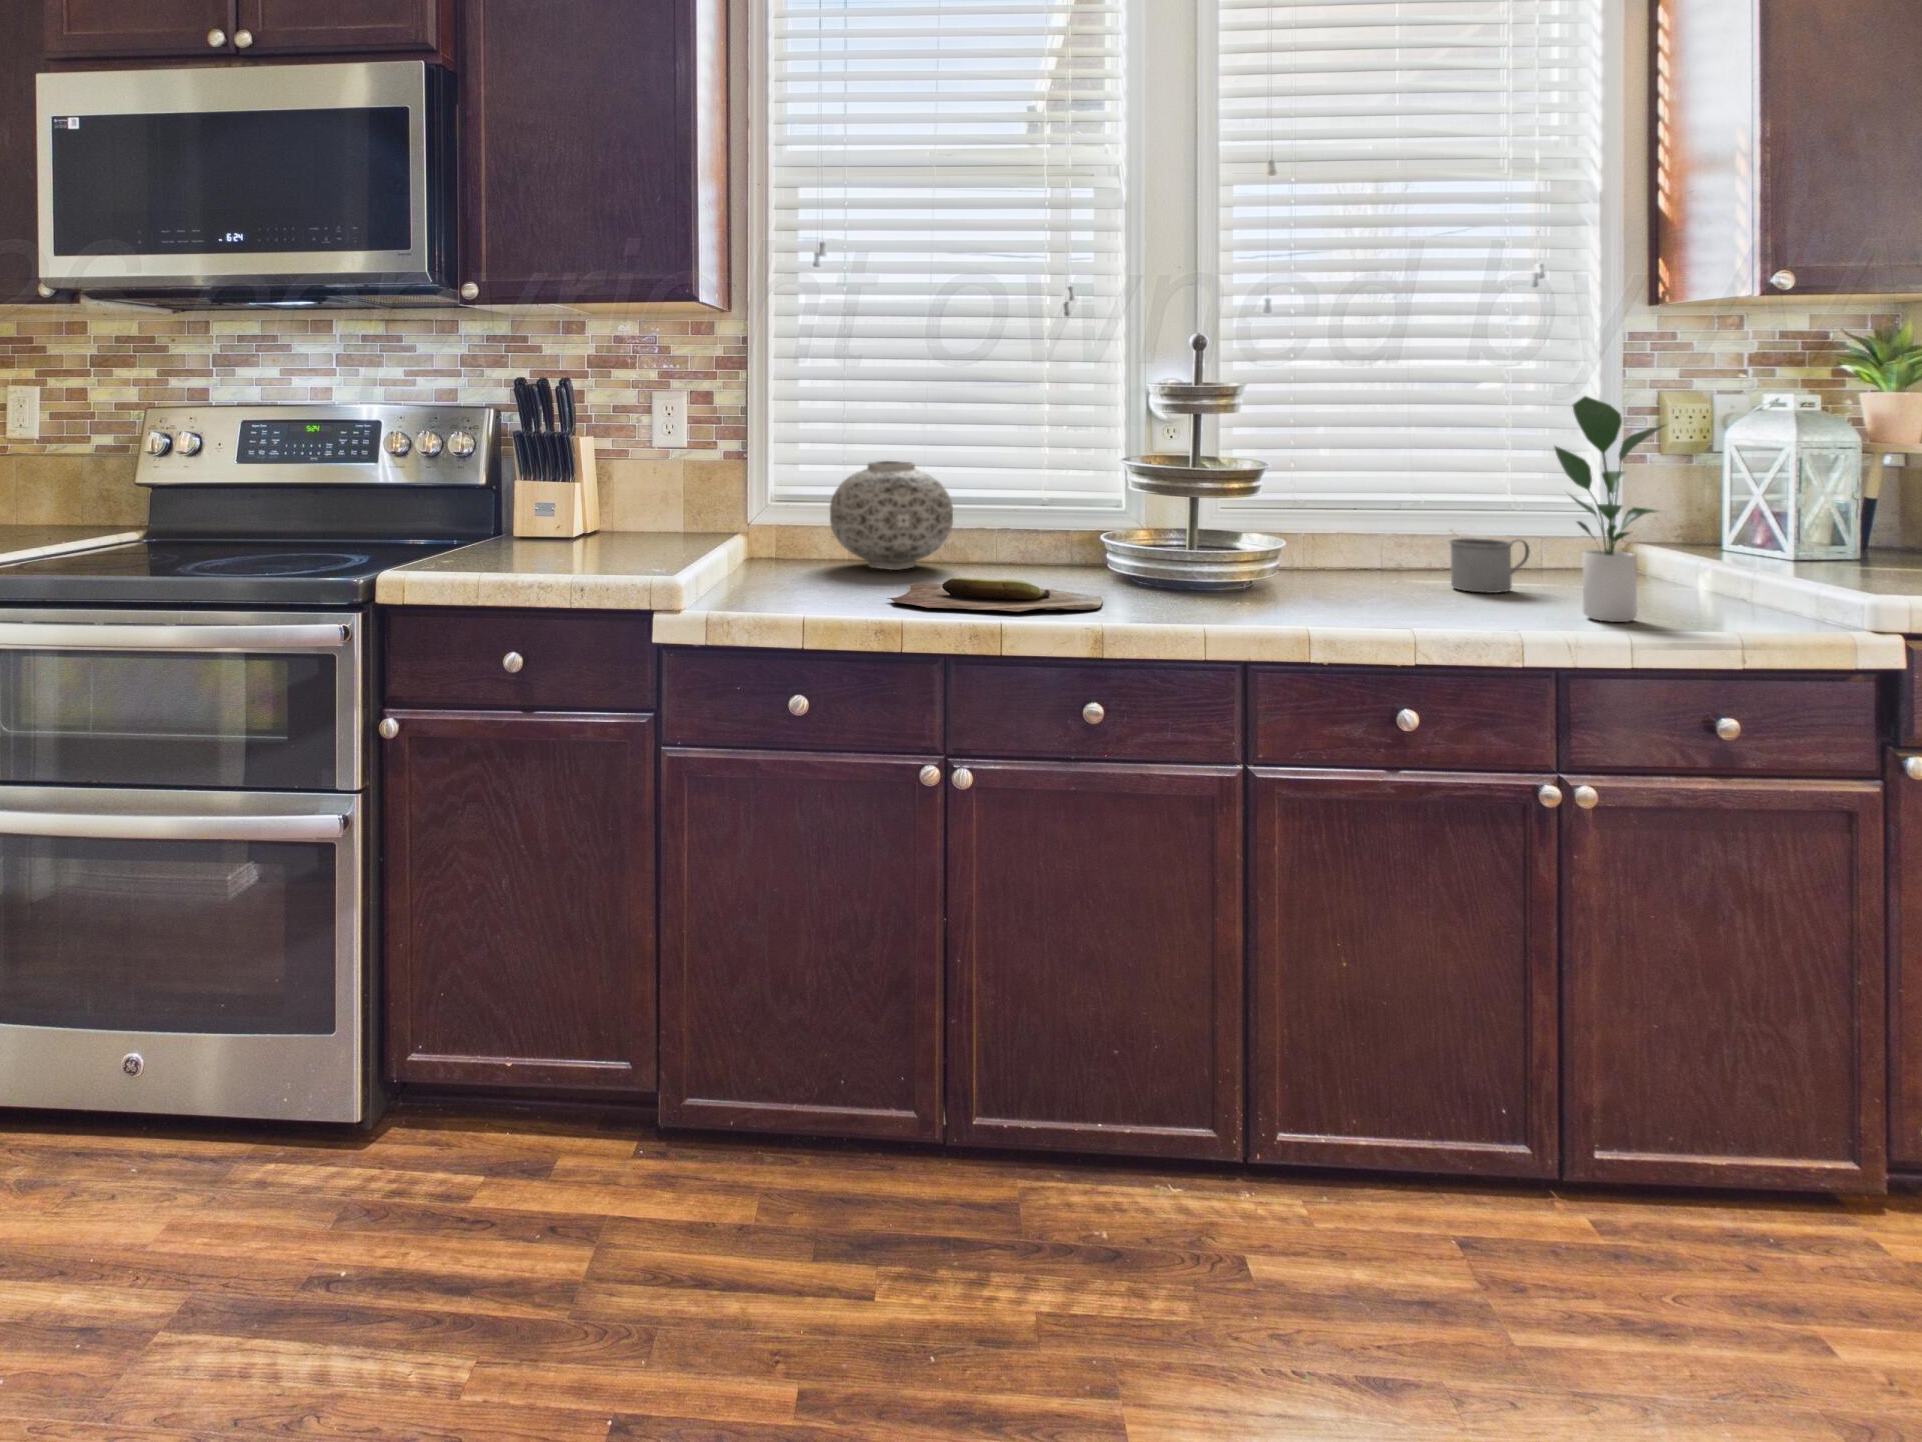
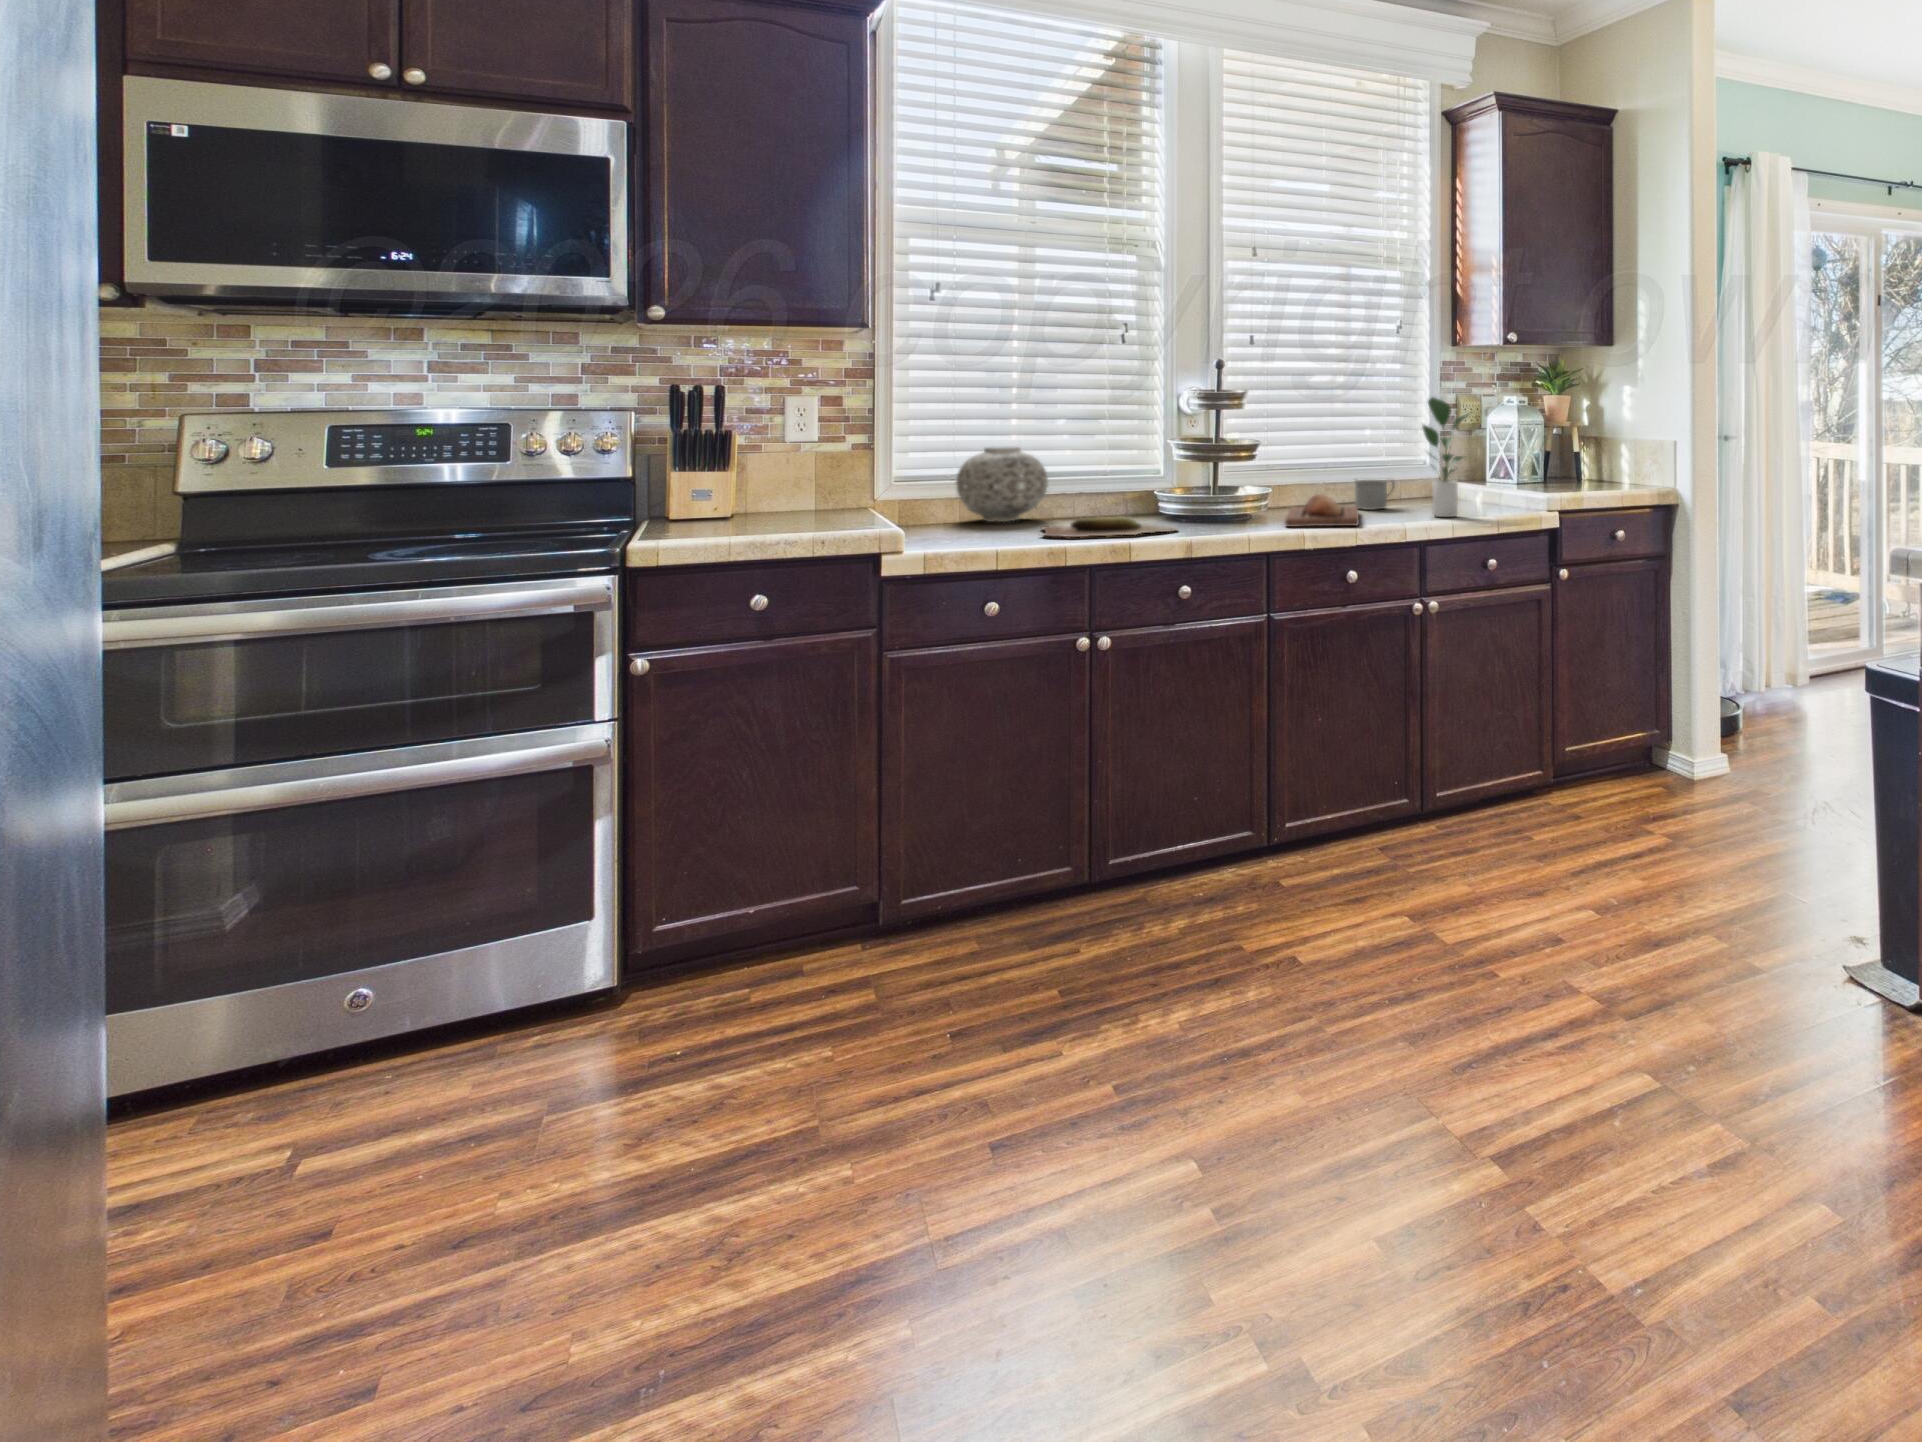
bread loaf: none [1281,561,1444,627] -> present [1285,494,1359,527]

